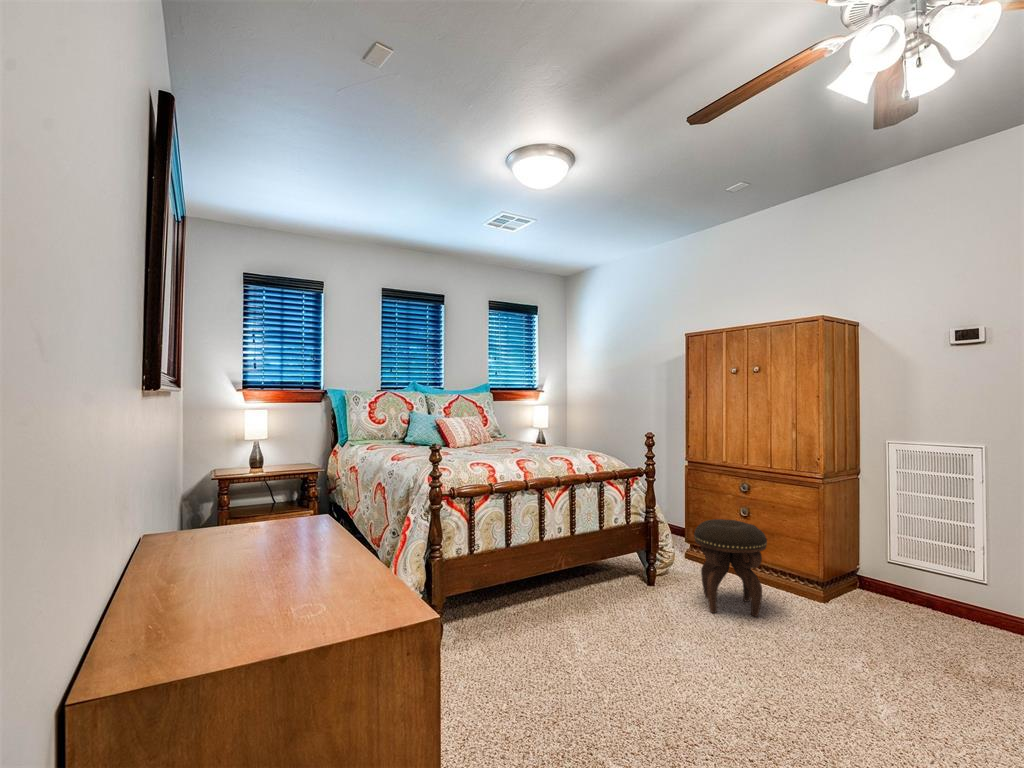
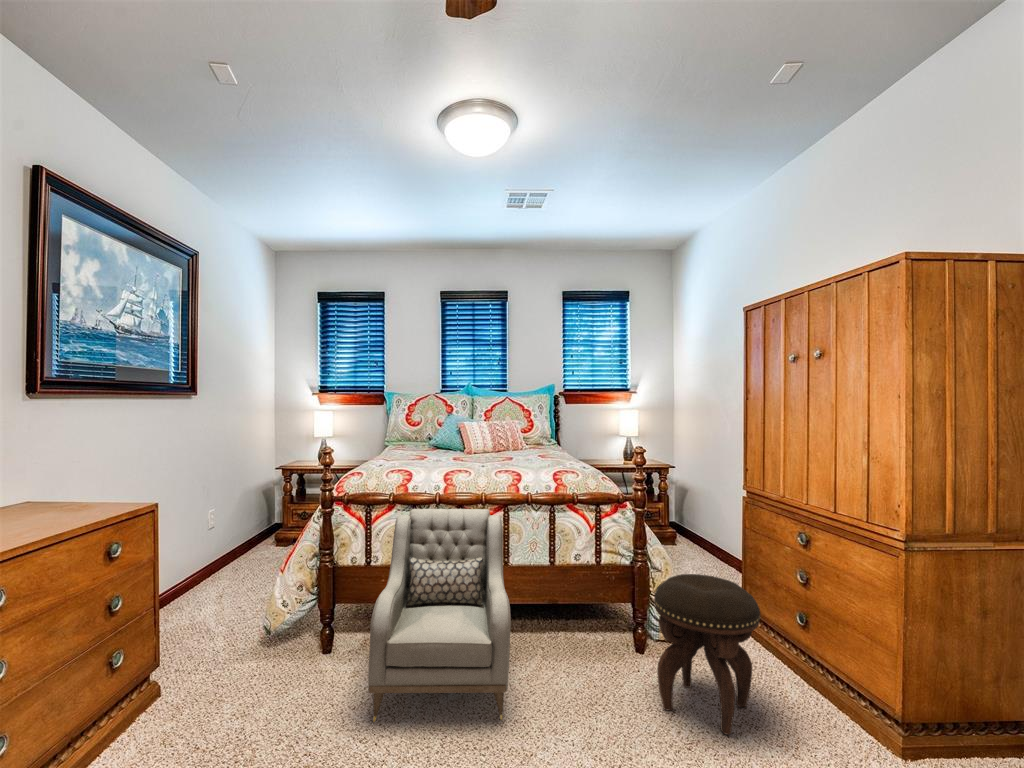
armchair: none [501,452,638,665] -> present [368,509,511,722]

